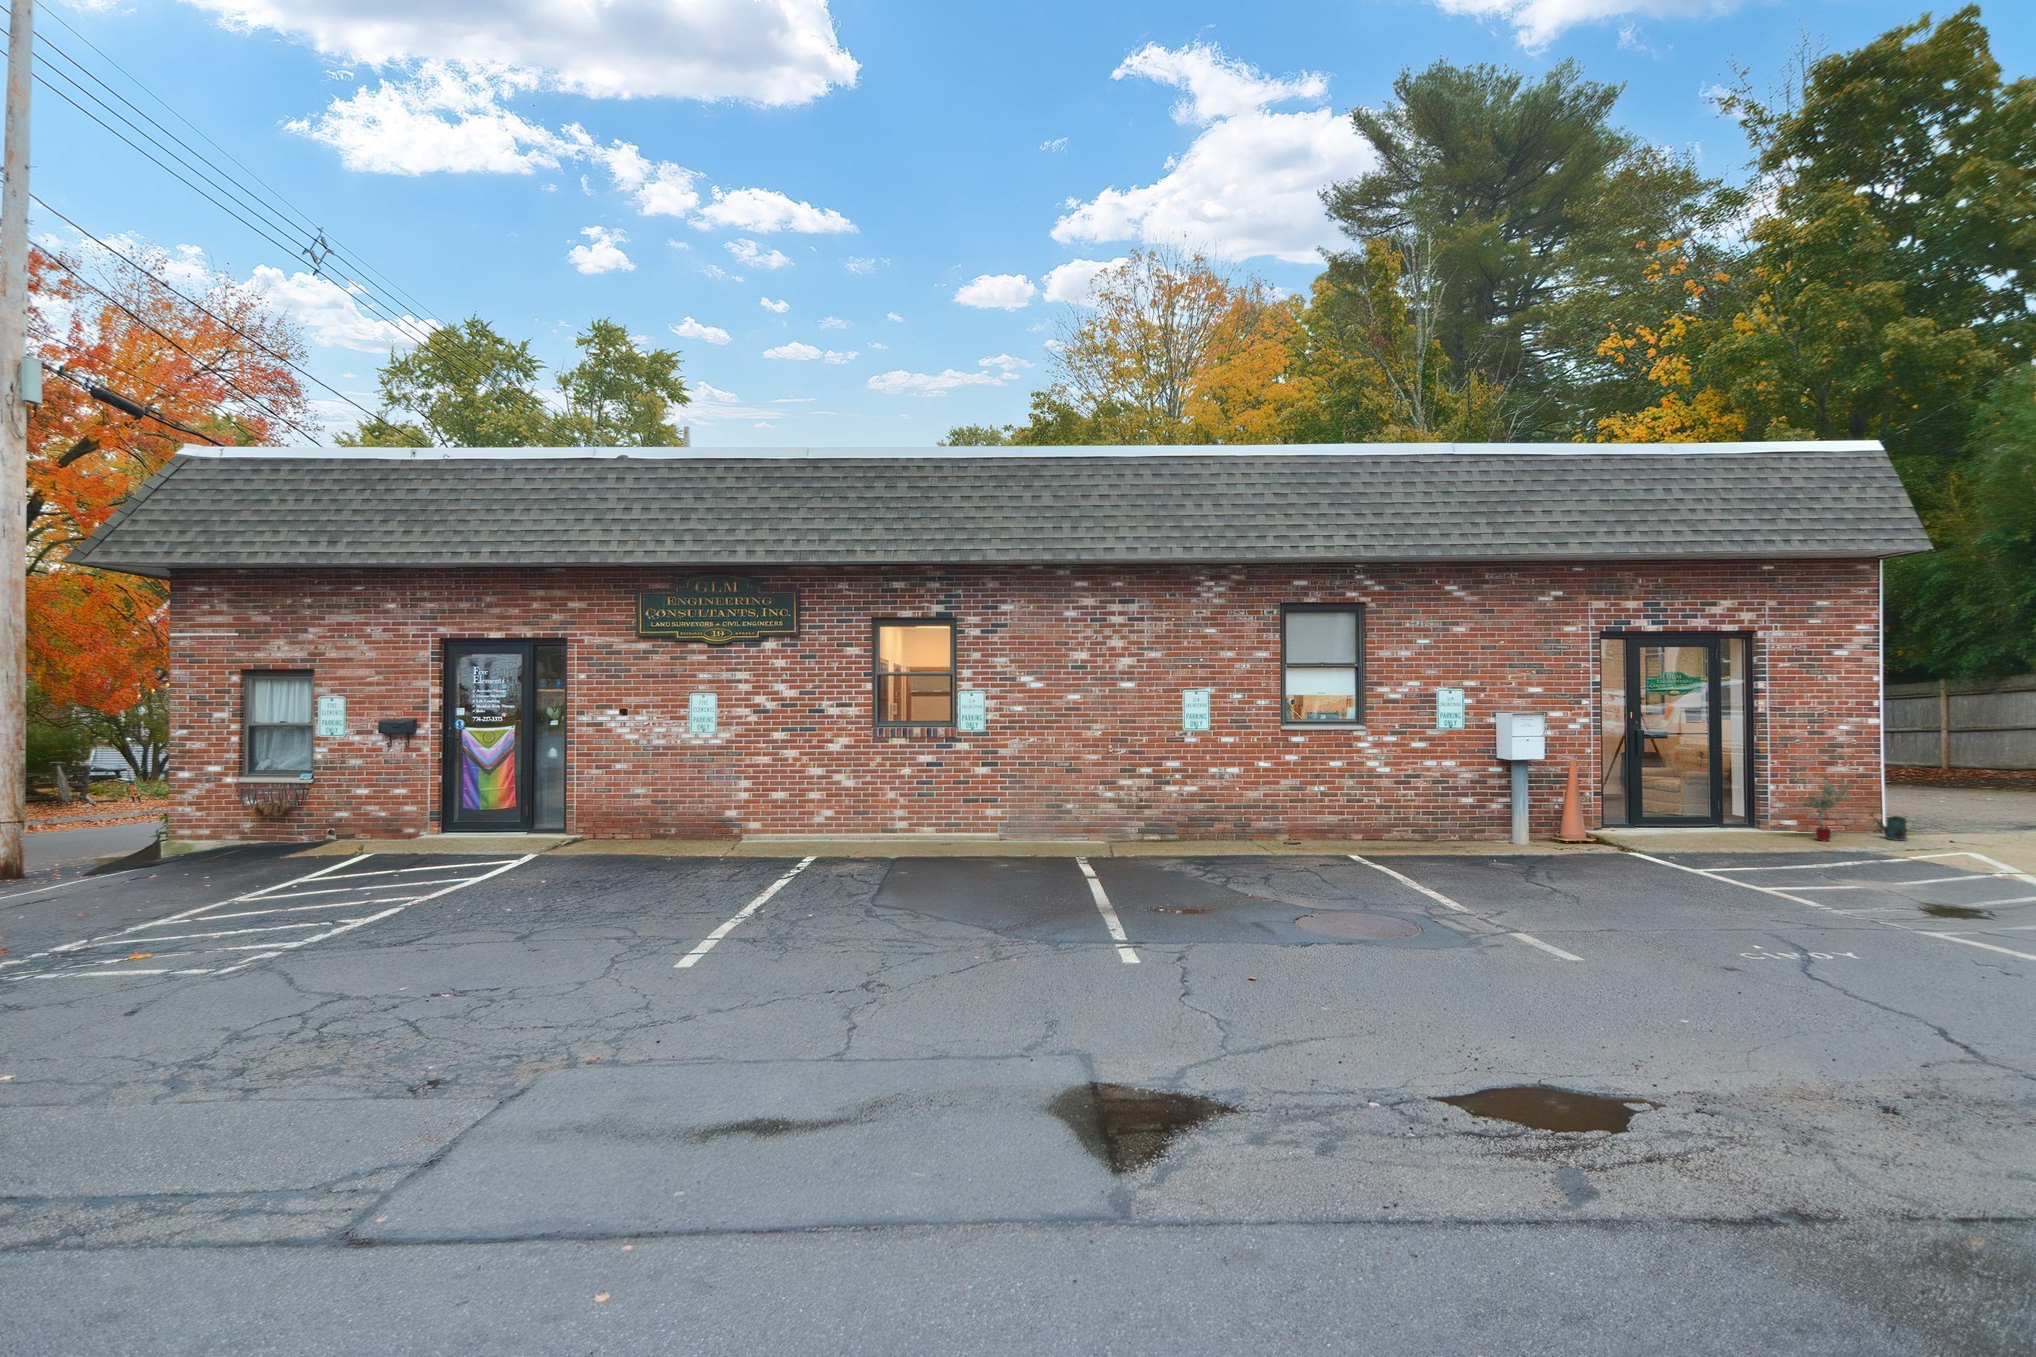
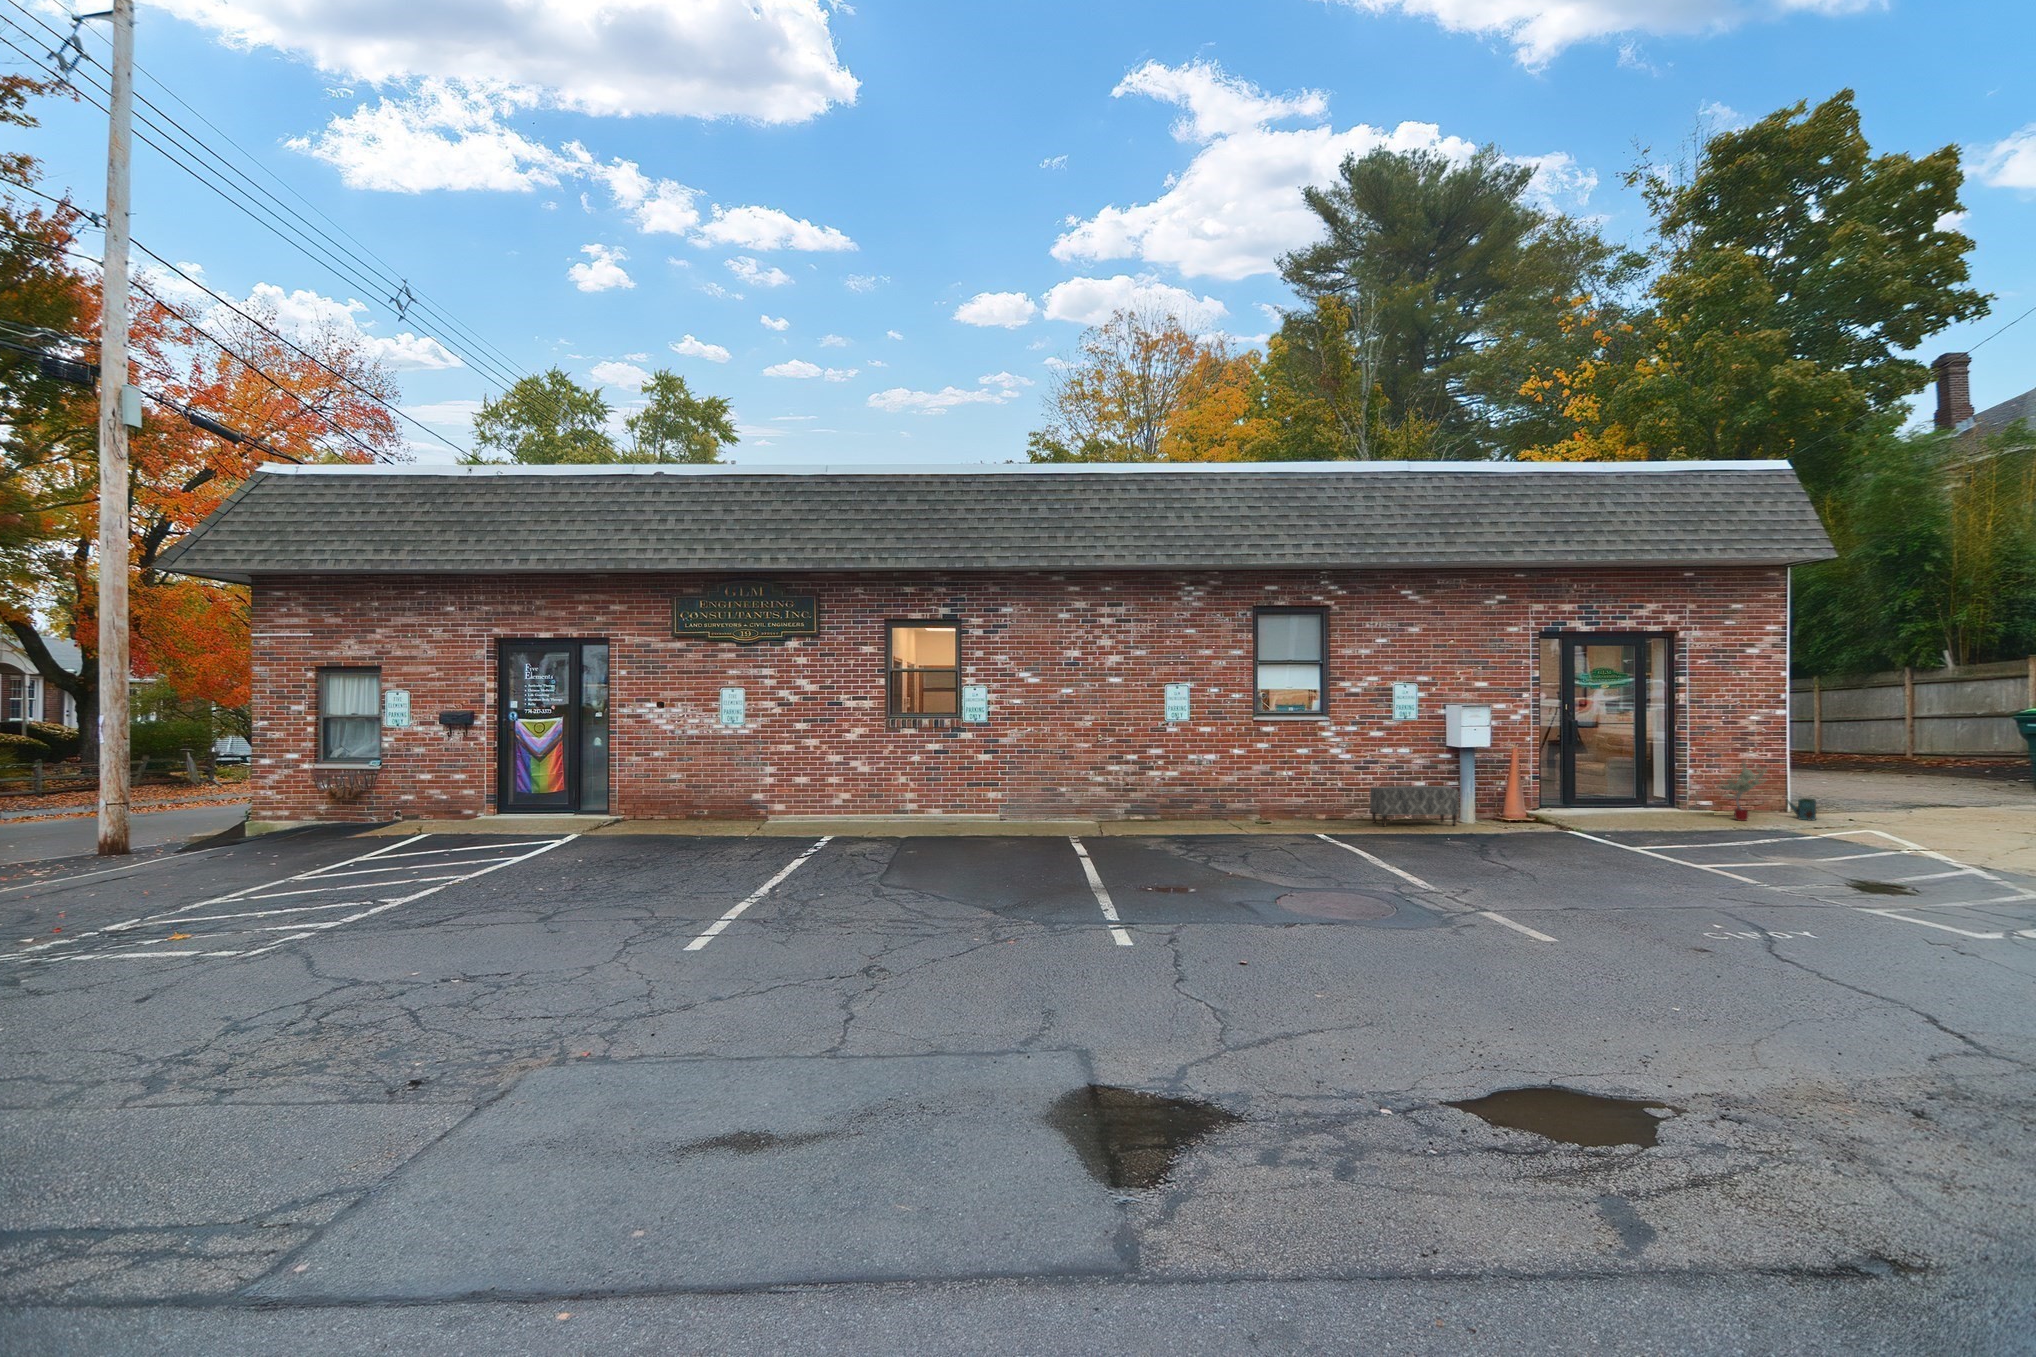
bench: none [1411,802,1510,847] -> present [1369,786,1459,826]

